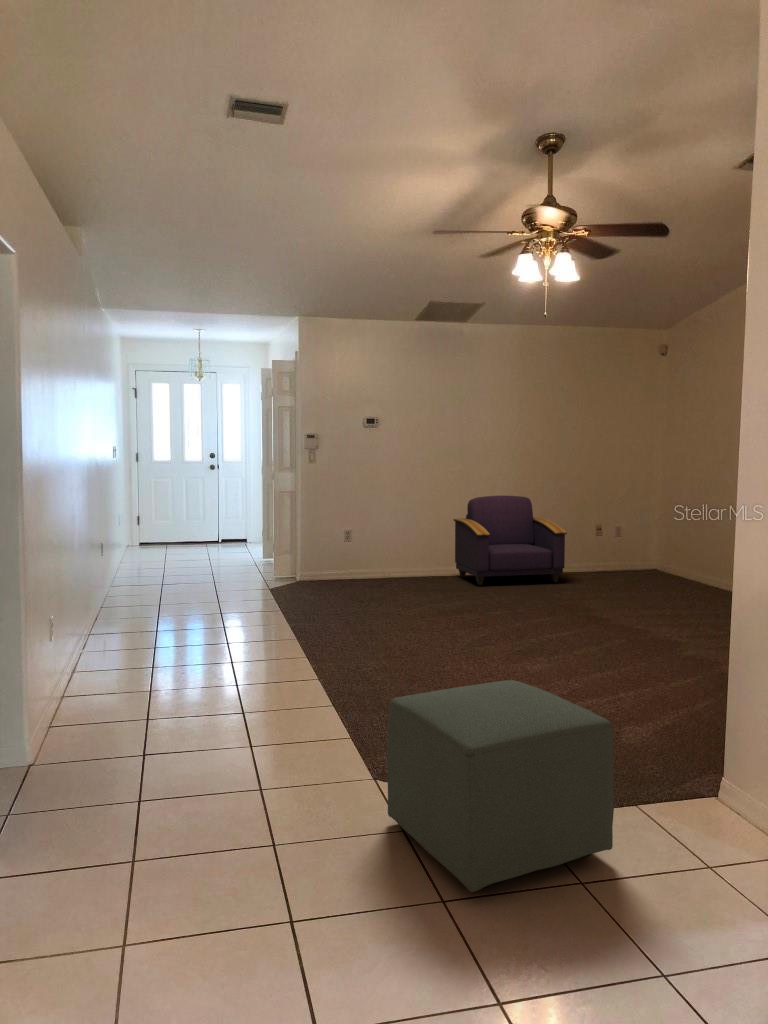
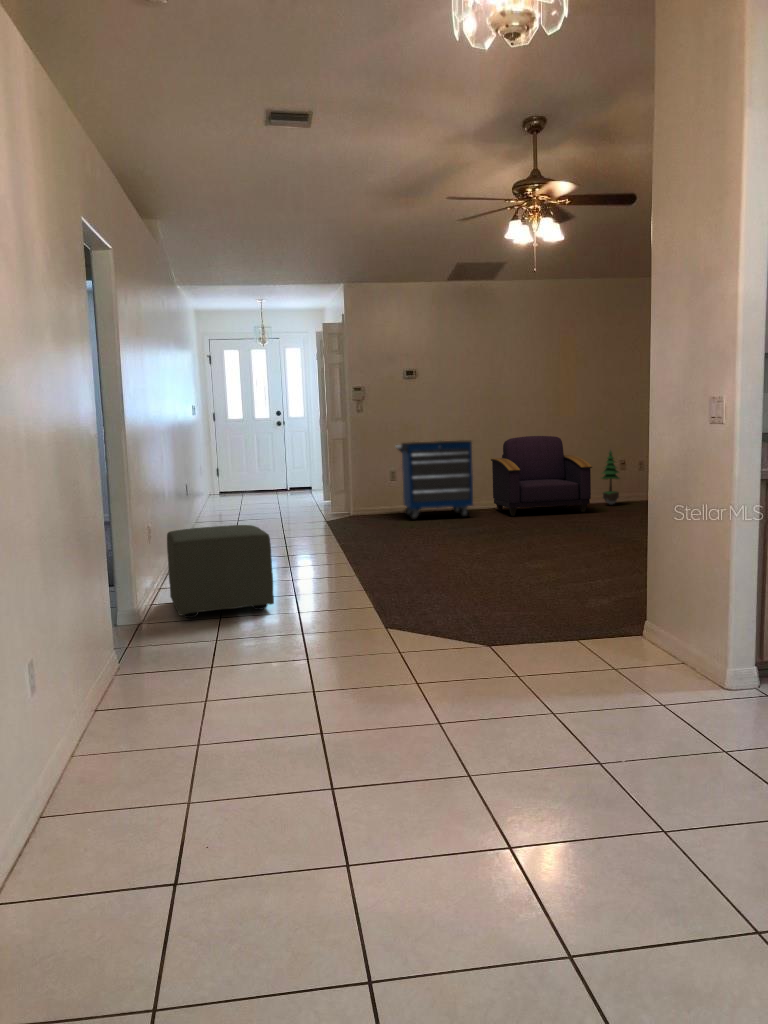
storage cabinet: none [349,498,437,588] -> present [396,441,473,520]
potted tree: none [570,512,592,573] -> present [602,451,620,505]
ottoman: present [388,680,614,892] -> present [167,525,274,618]

